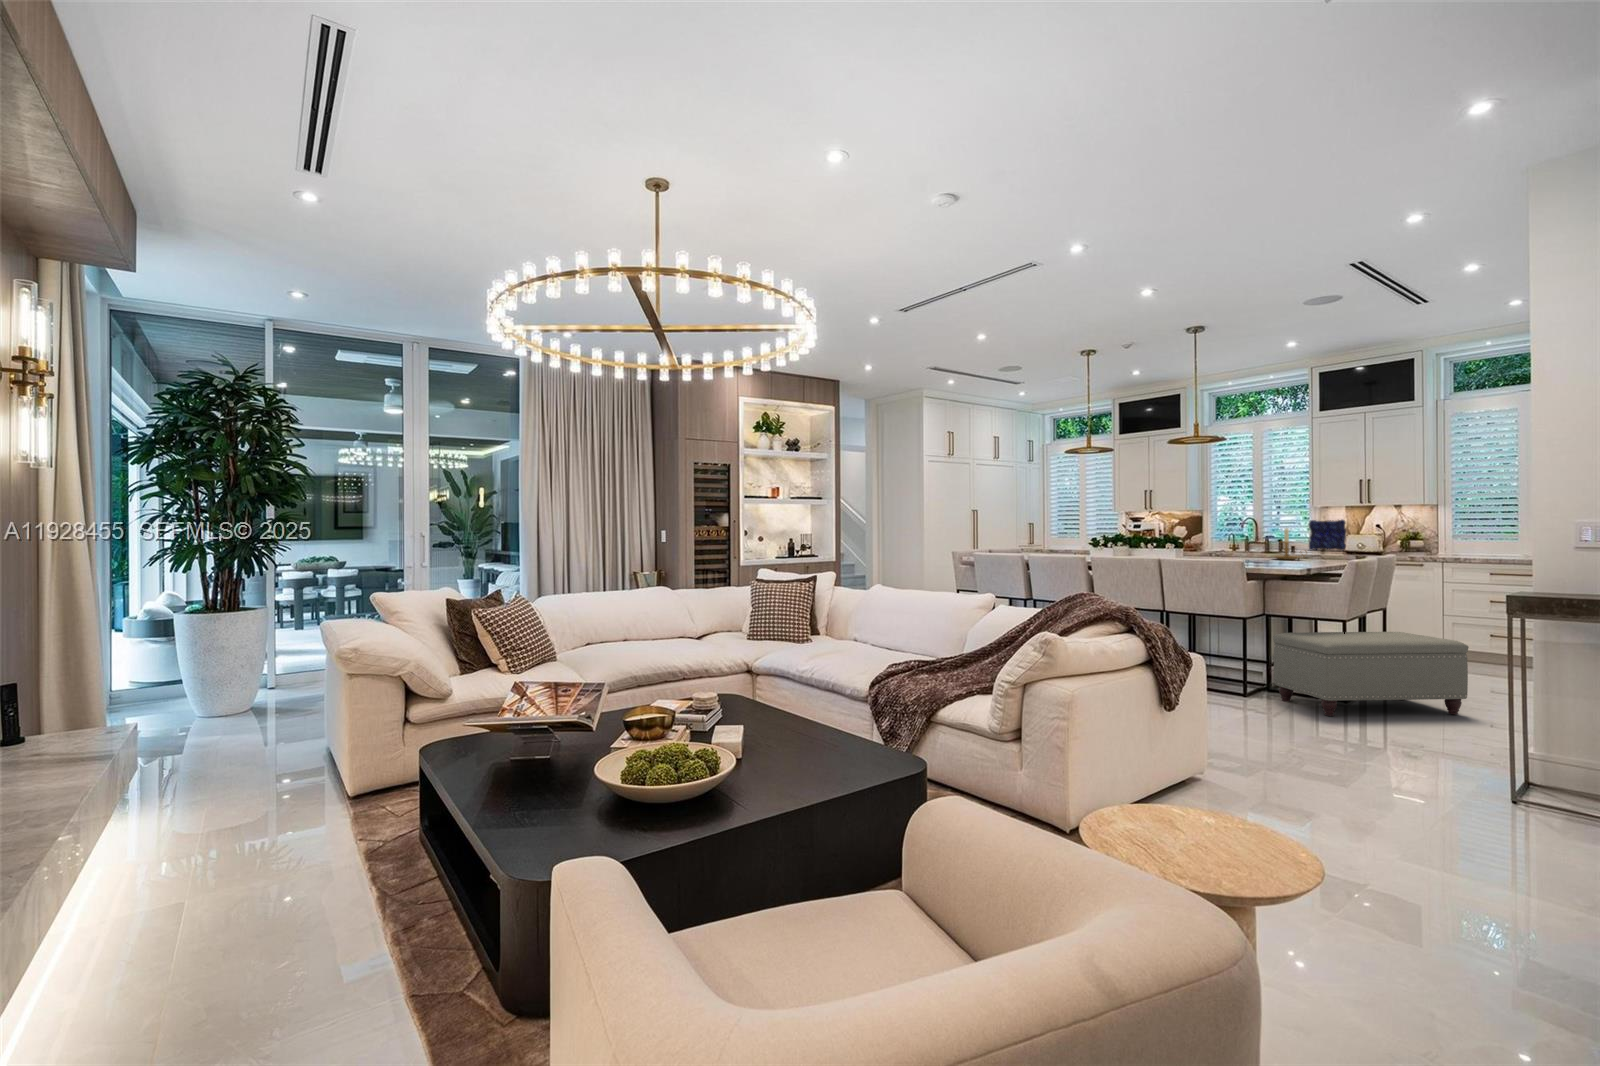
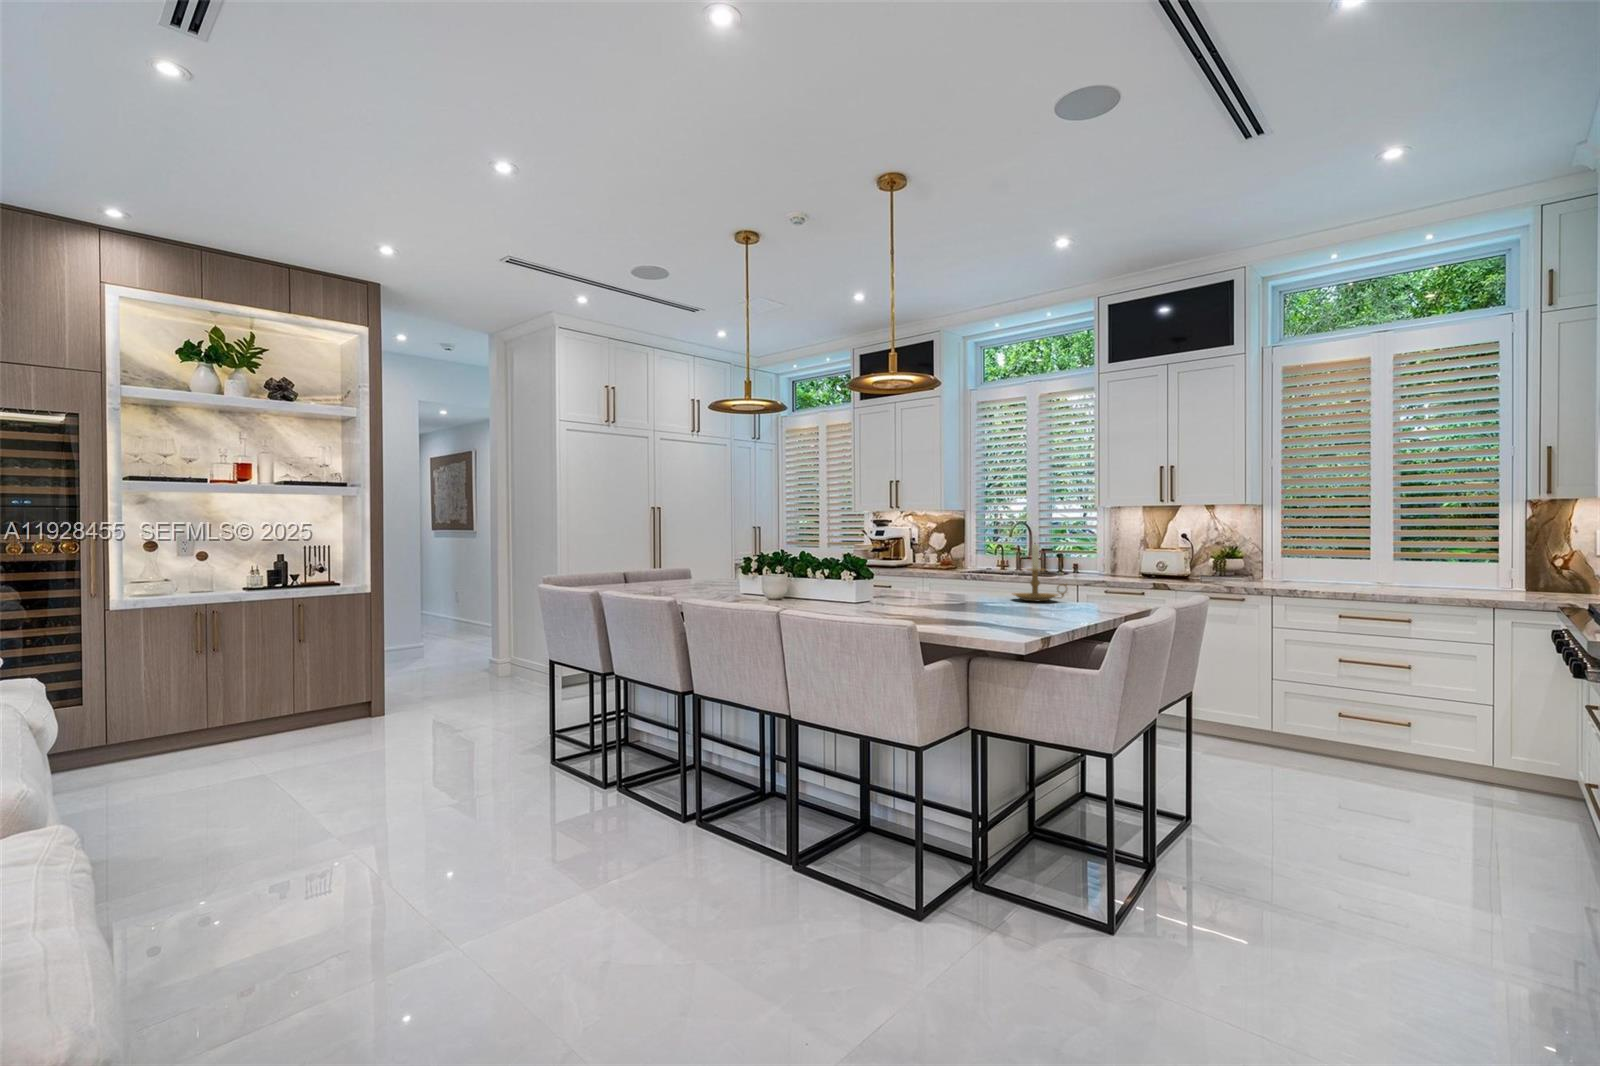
vase: present [1309,520,1346,550] -> none [1092,526,1142,573]
ottoman: present [1273,632,1469,716] -> none [981,753,1339,981]

